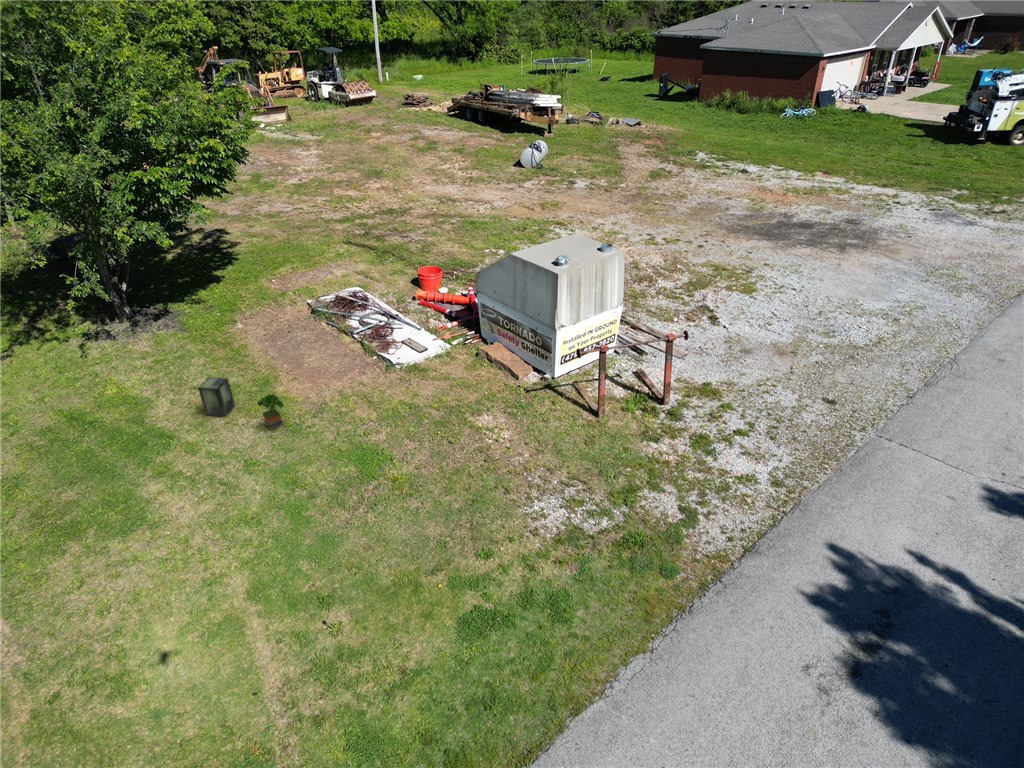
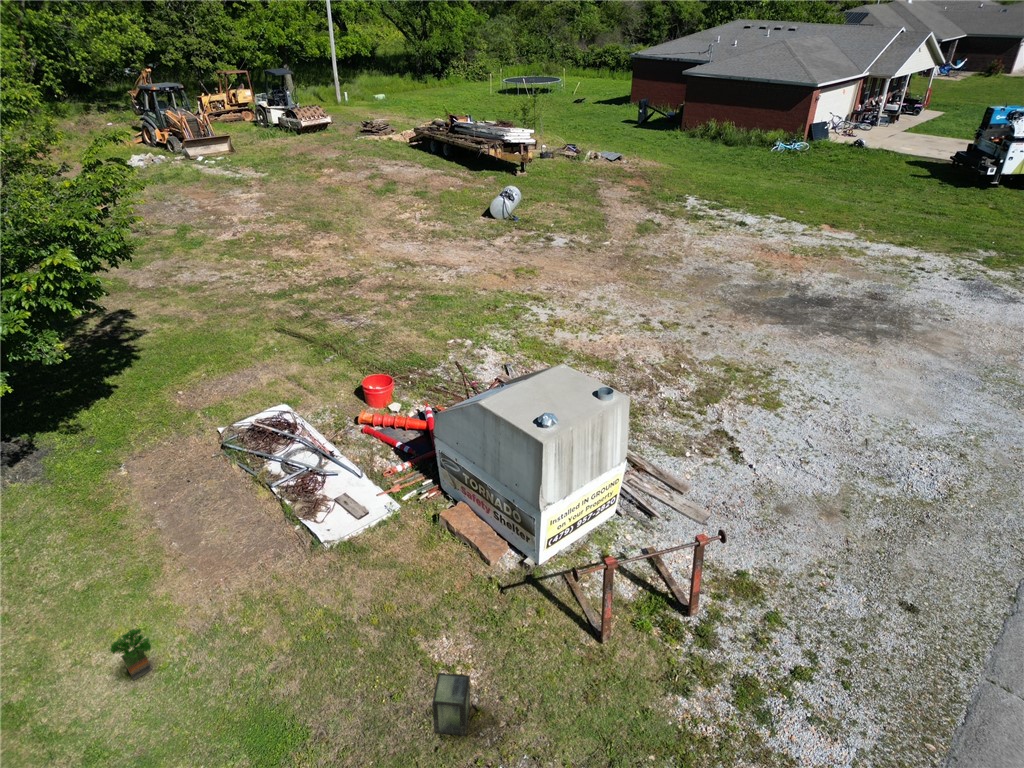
storage box: present [198,377,235,417] -> present [432,673,470,736]

